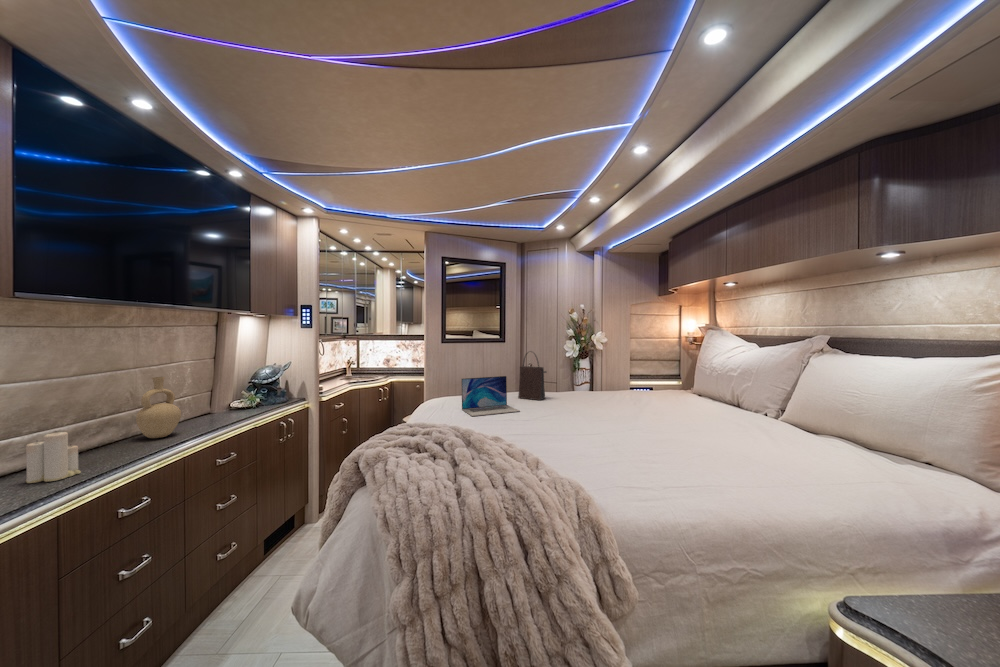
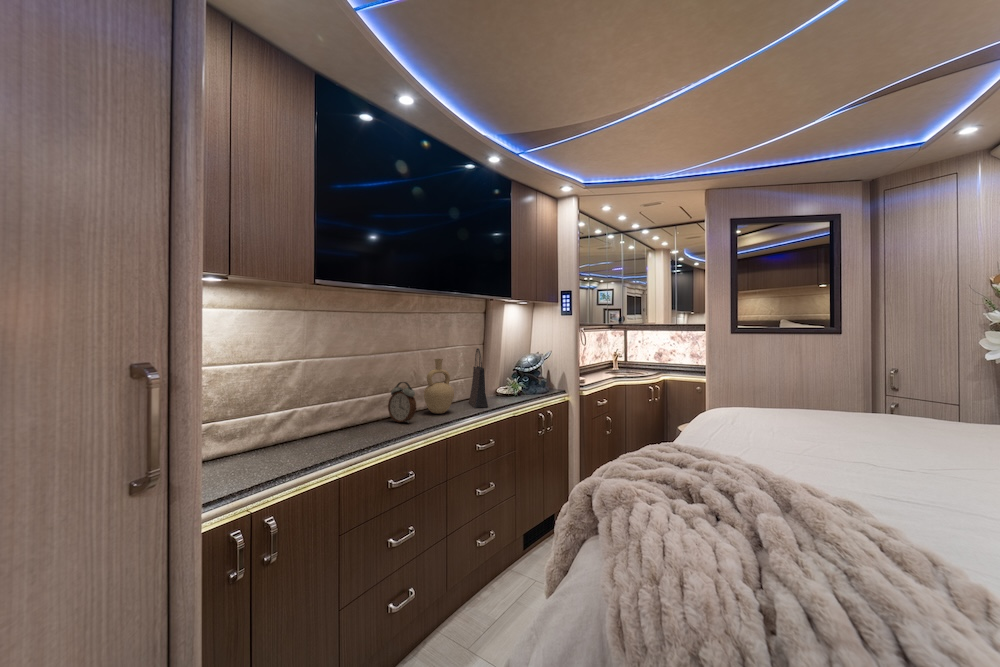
handbag: present [518,353,546,400] -> present [469,348,488,408]
laptop: present [462,376,519,416] -> none [768,386,897,455]
alarm clock: none [83,407,132,455] -> present [388,382,416,423]
candle: present [26,432,81,483] -> none [349,395,379,438]

